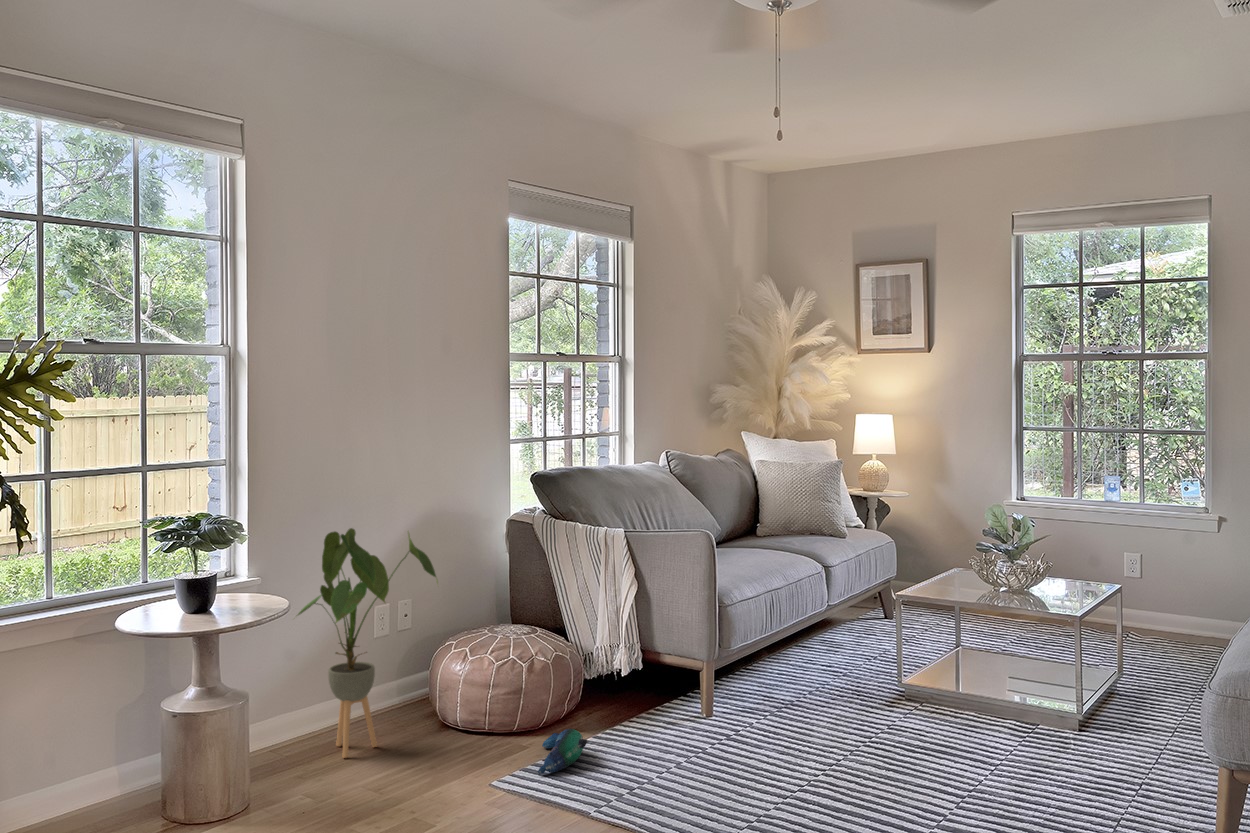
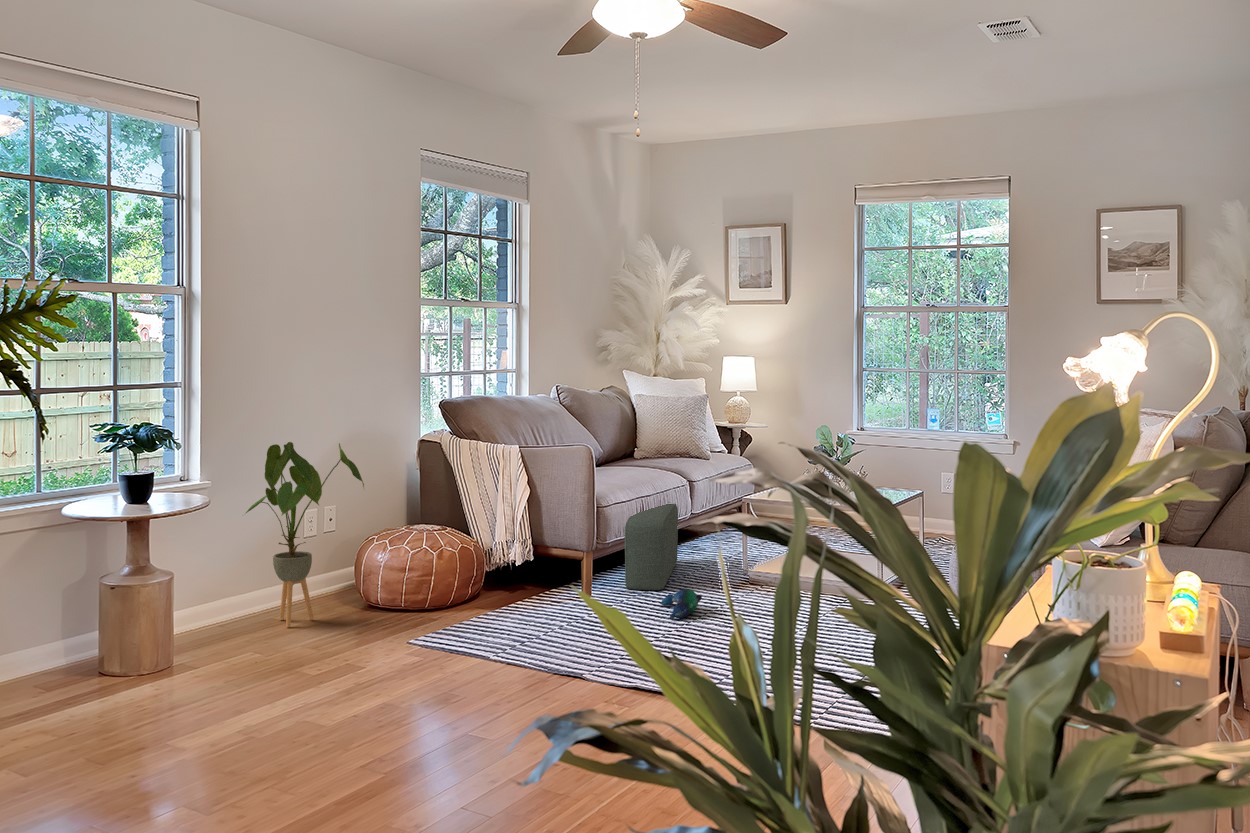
pouf: none [753,592,813,707] -> present [624,502,678,590]
plush toy: present [538,729,587,774] -> present [661,589,702,619]

